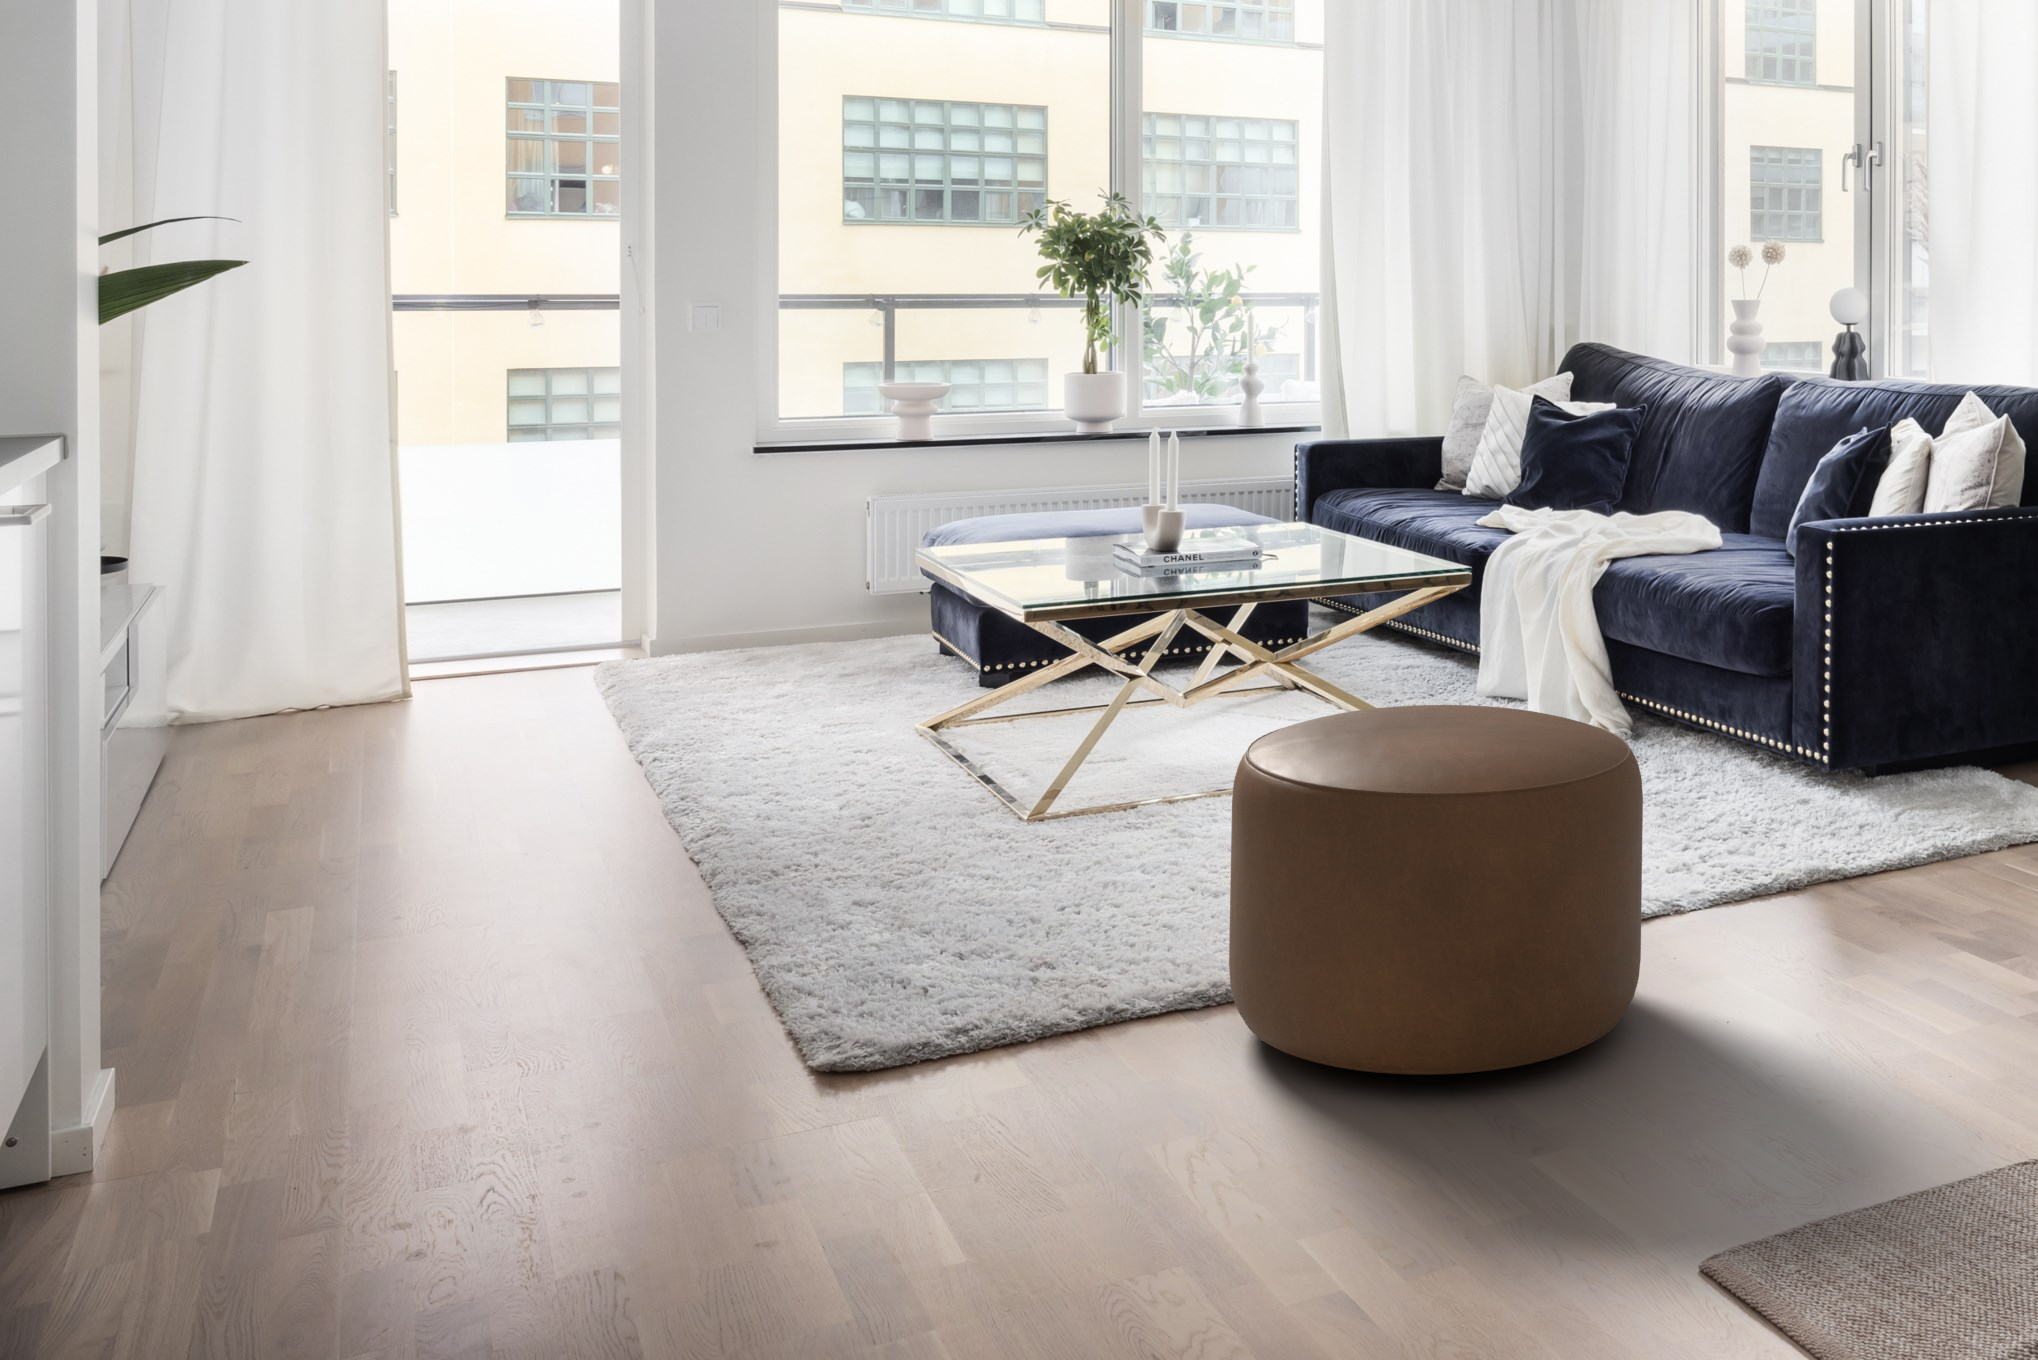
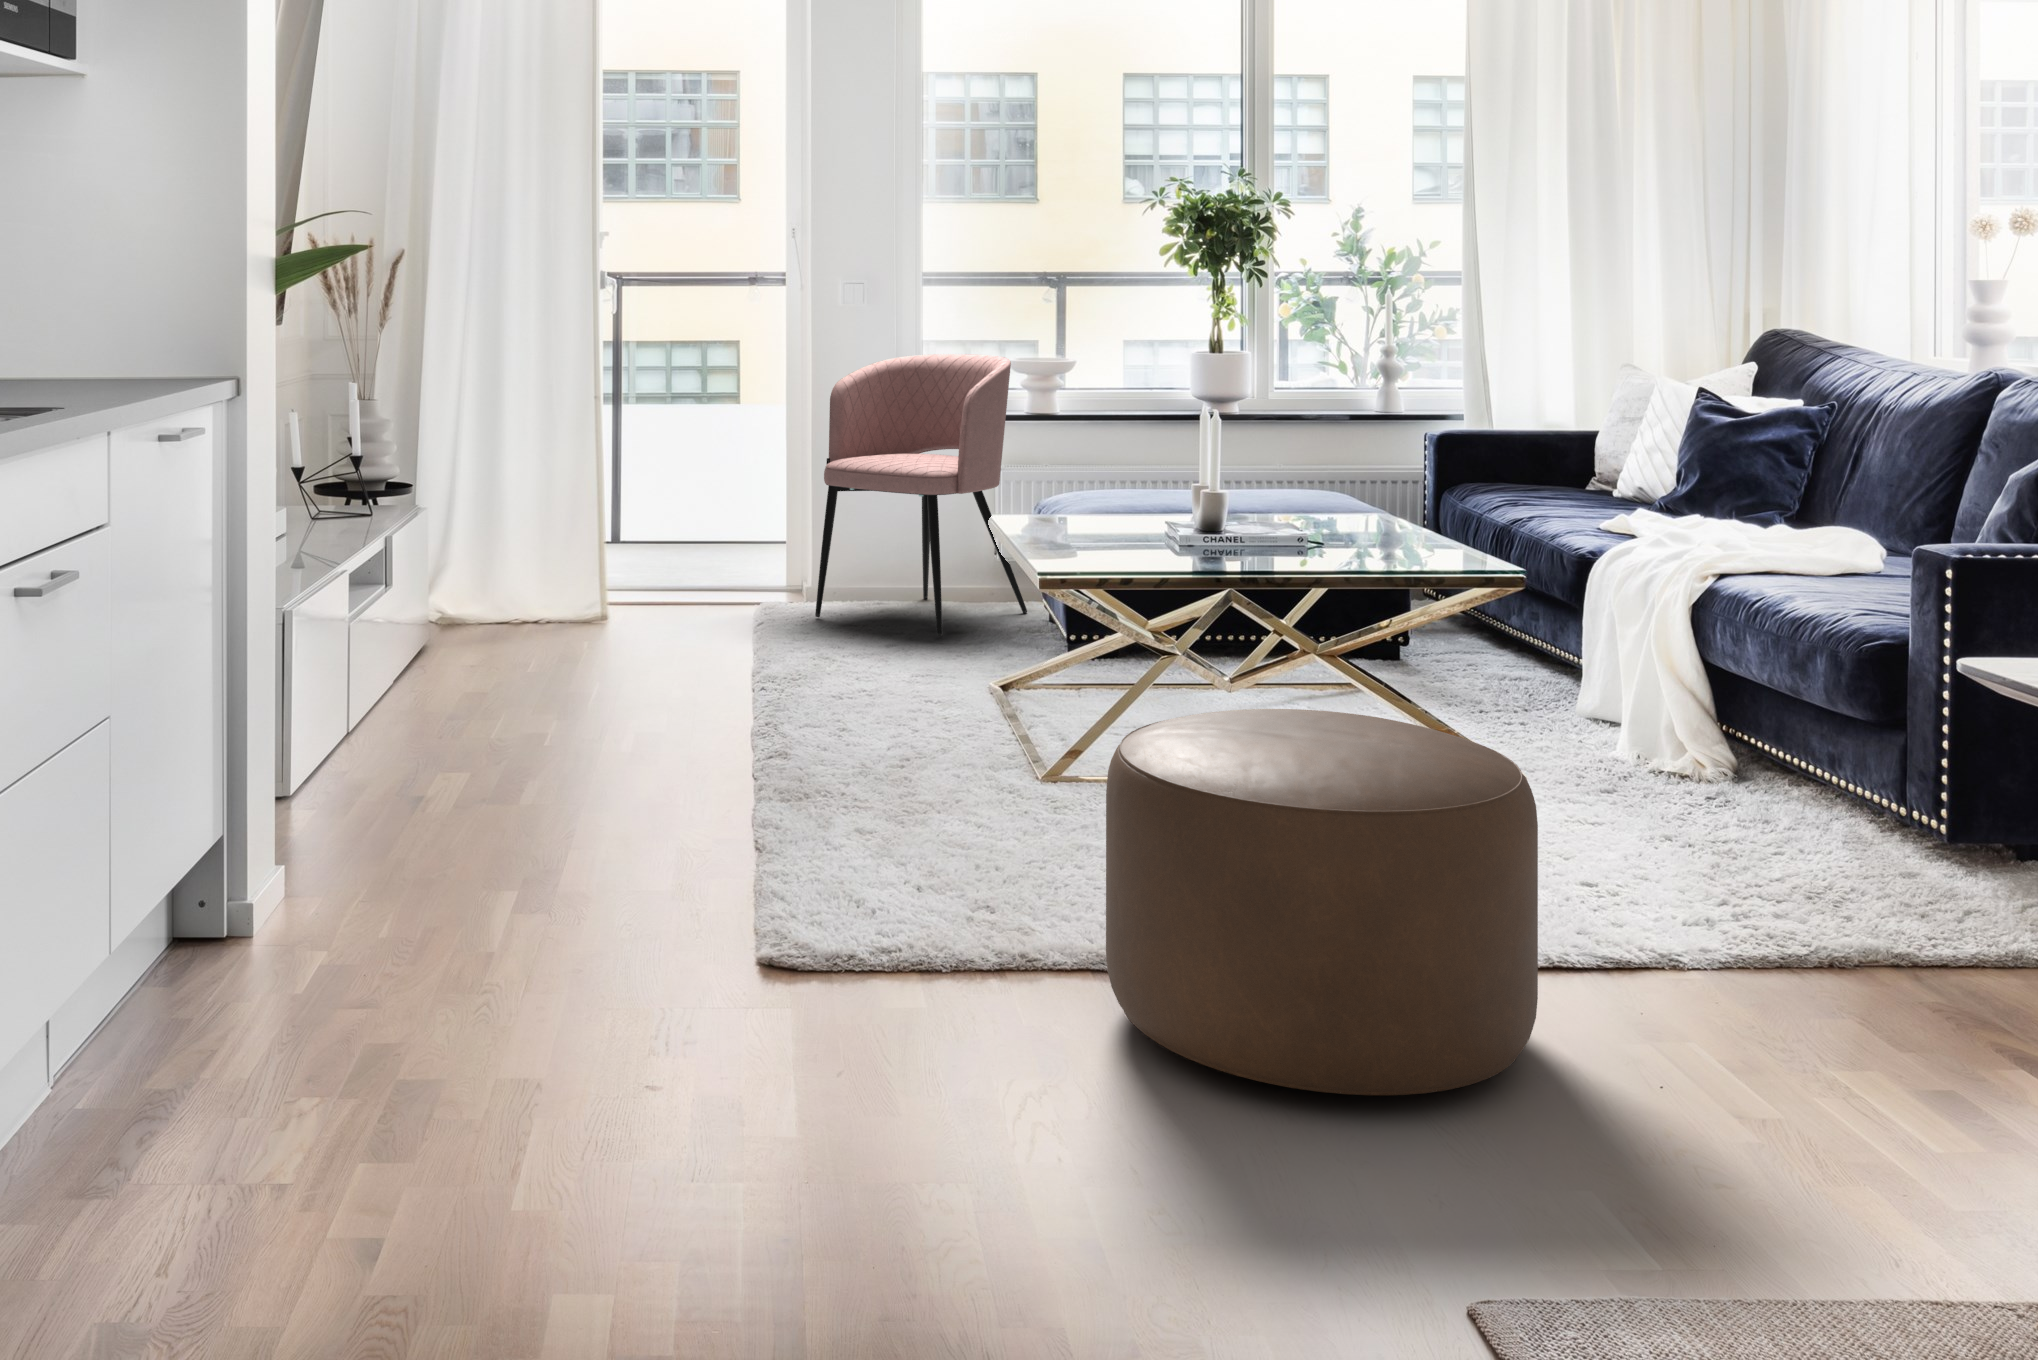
armchair: none [604,371,871,699] -> present [815,354,1027,637]

